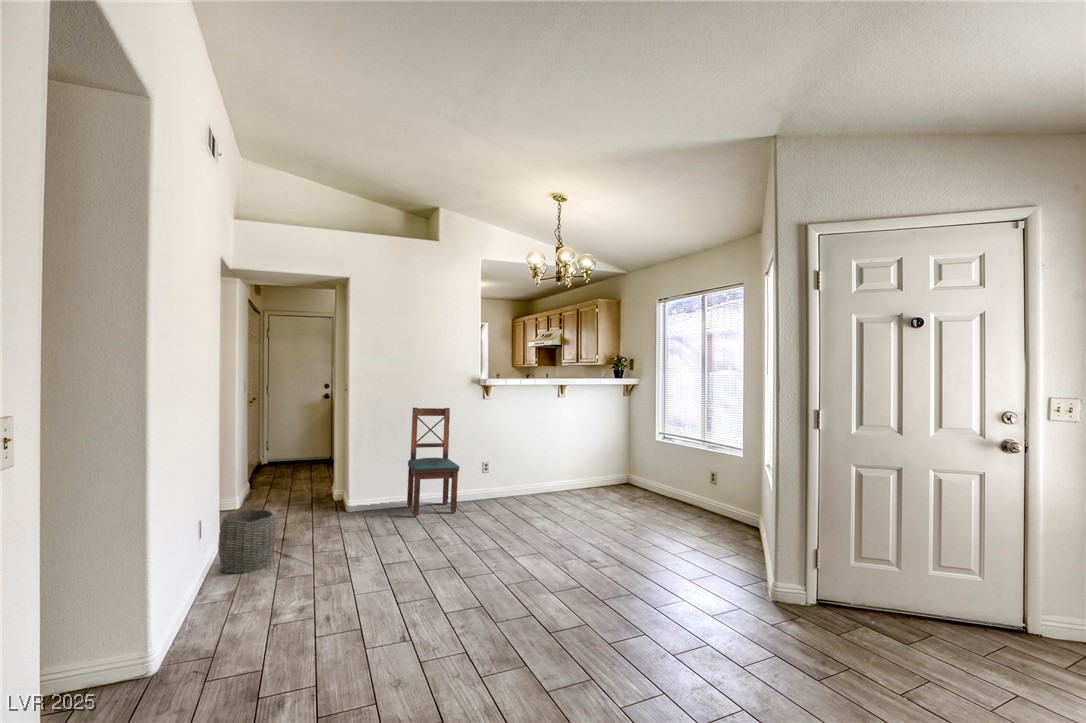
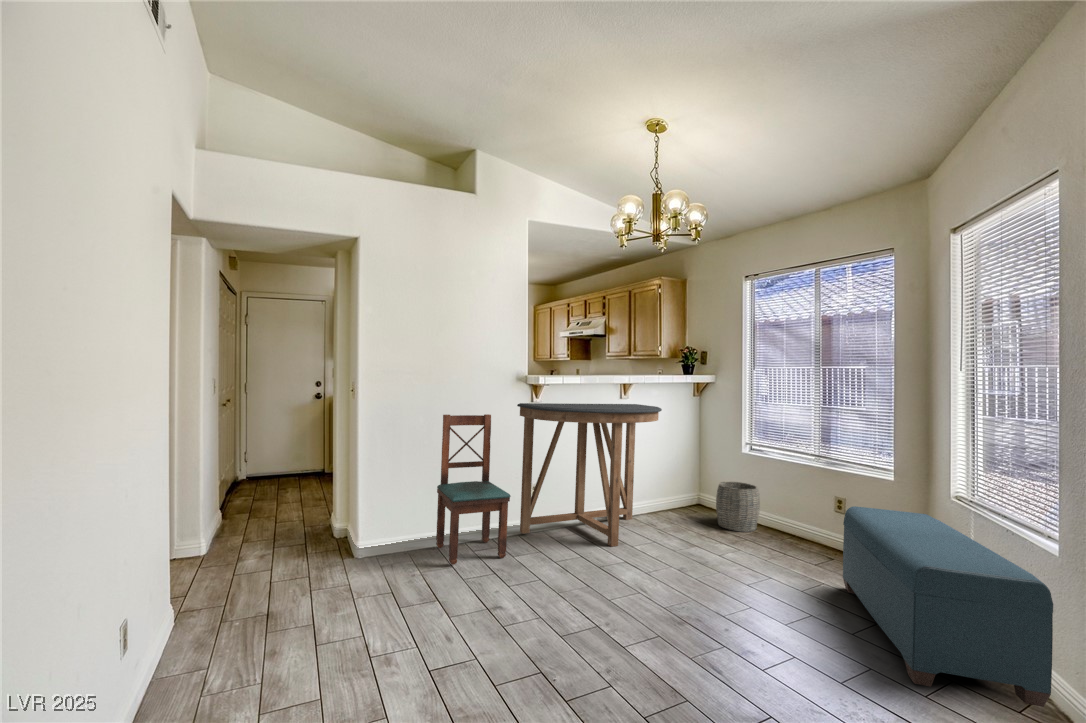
console table: none [472,400,586,508] -> present [517,403,662,547]
bench: none [683,473,763,585] -> present [843,506,1053,707]
woven basket: present [218,510,276,573] -> present [716,482,760,532]

